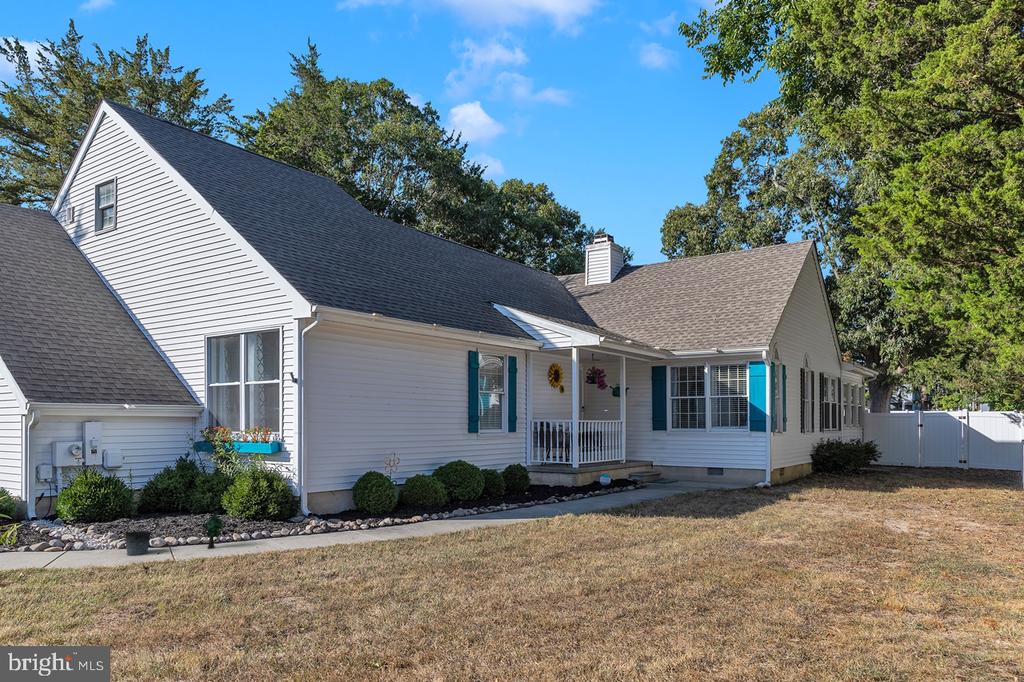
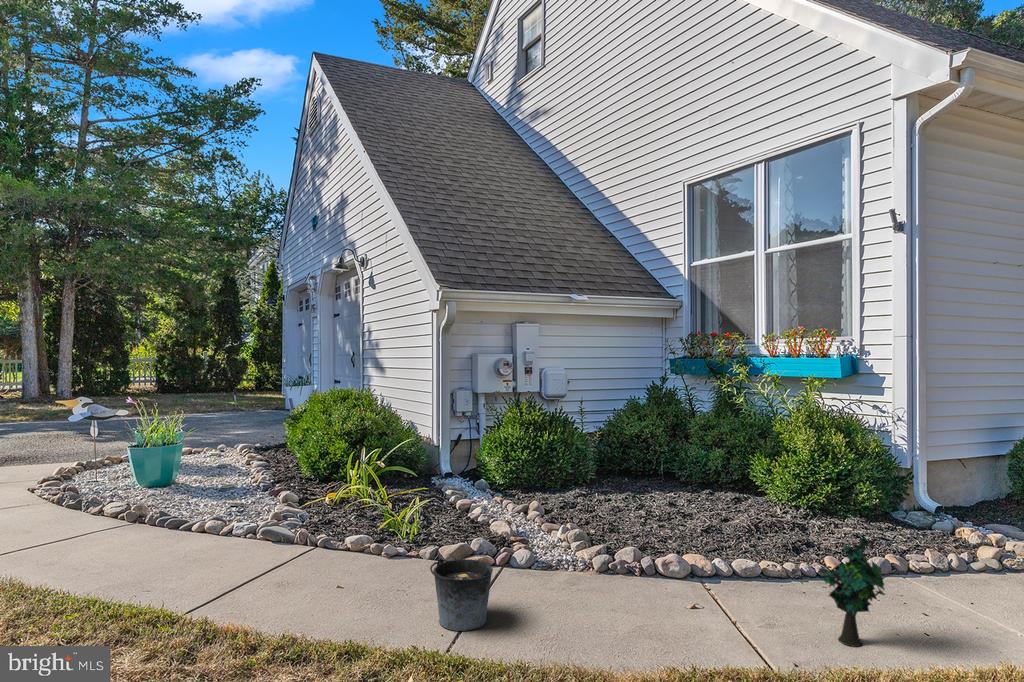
bucket: present [124,531,151,555] -> present [430,559,493,631]

